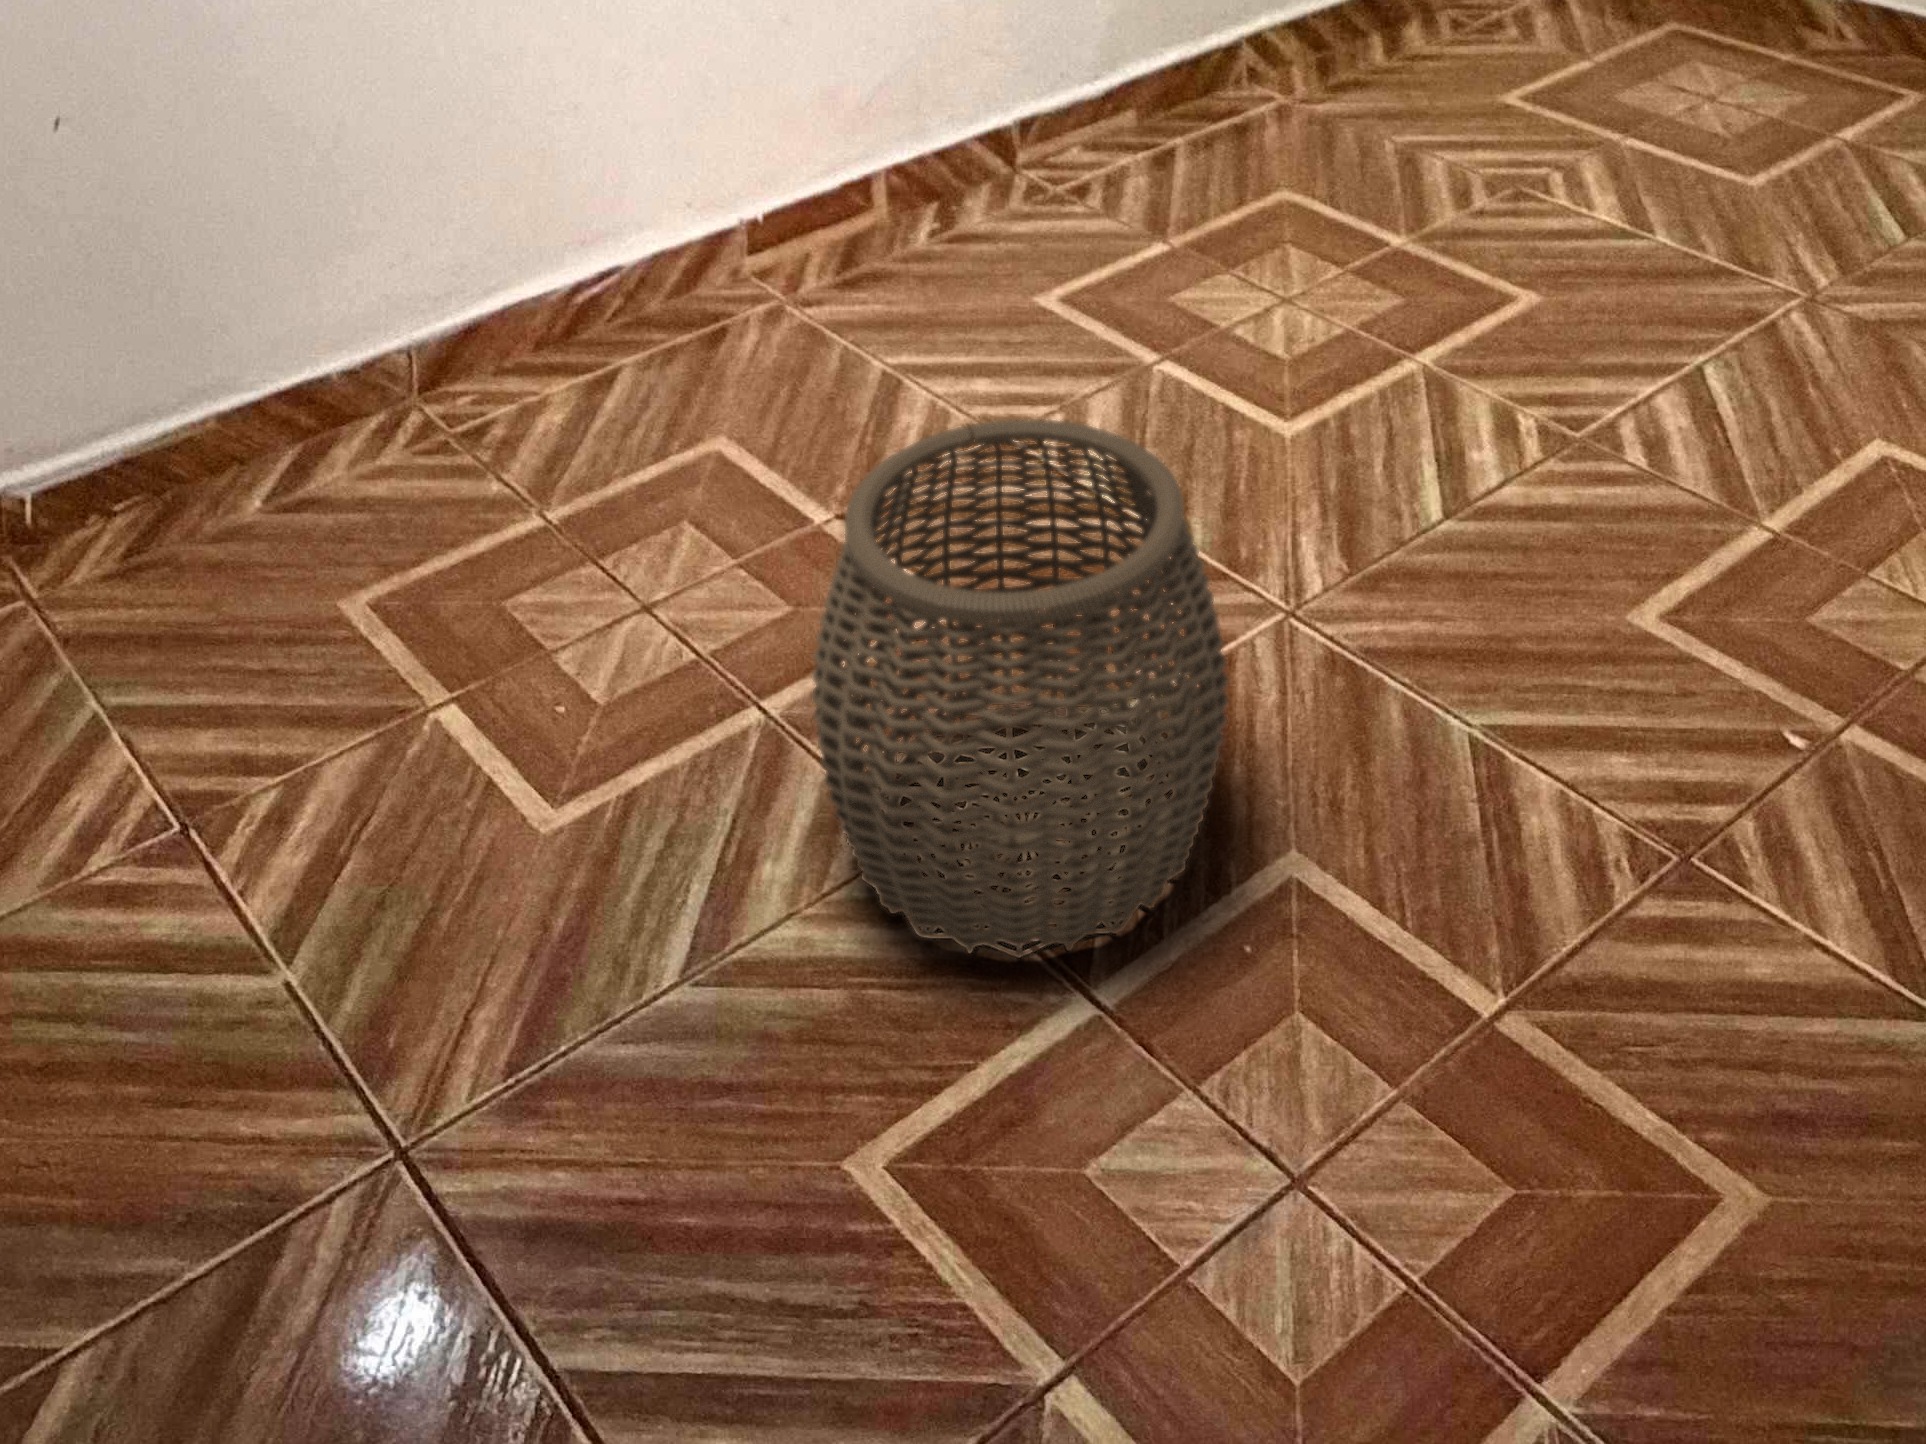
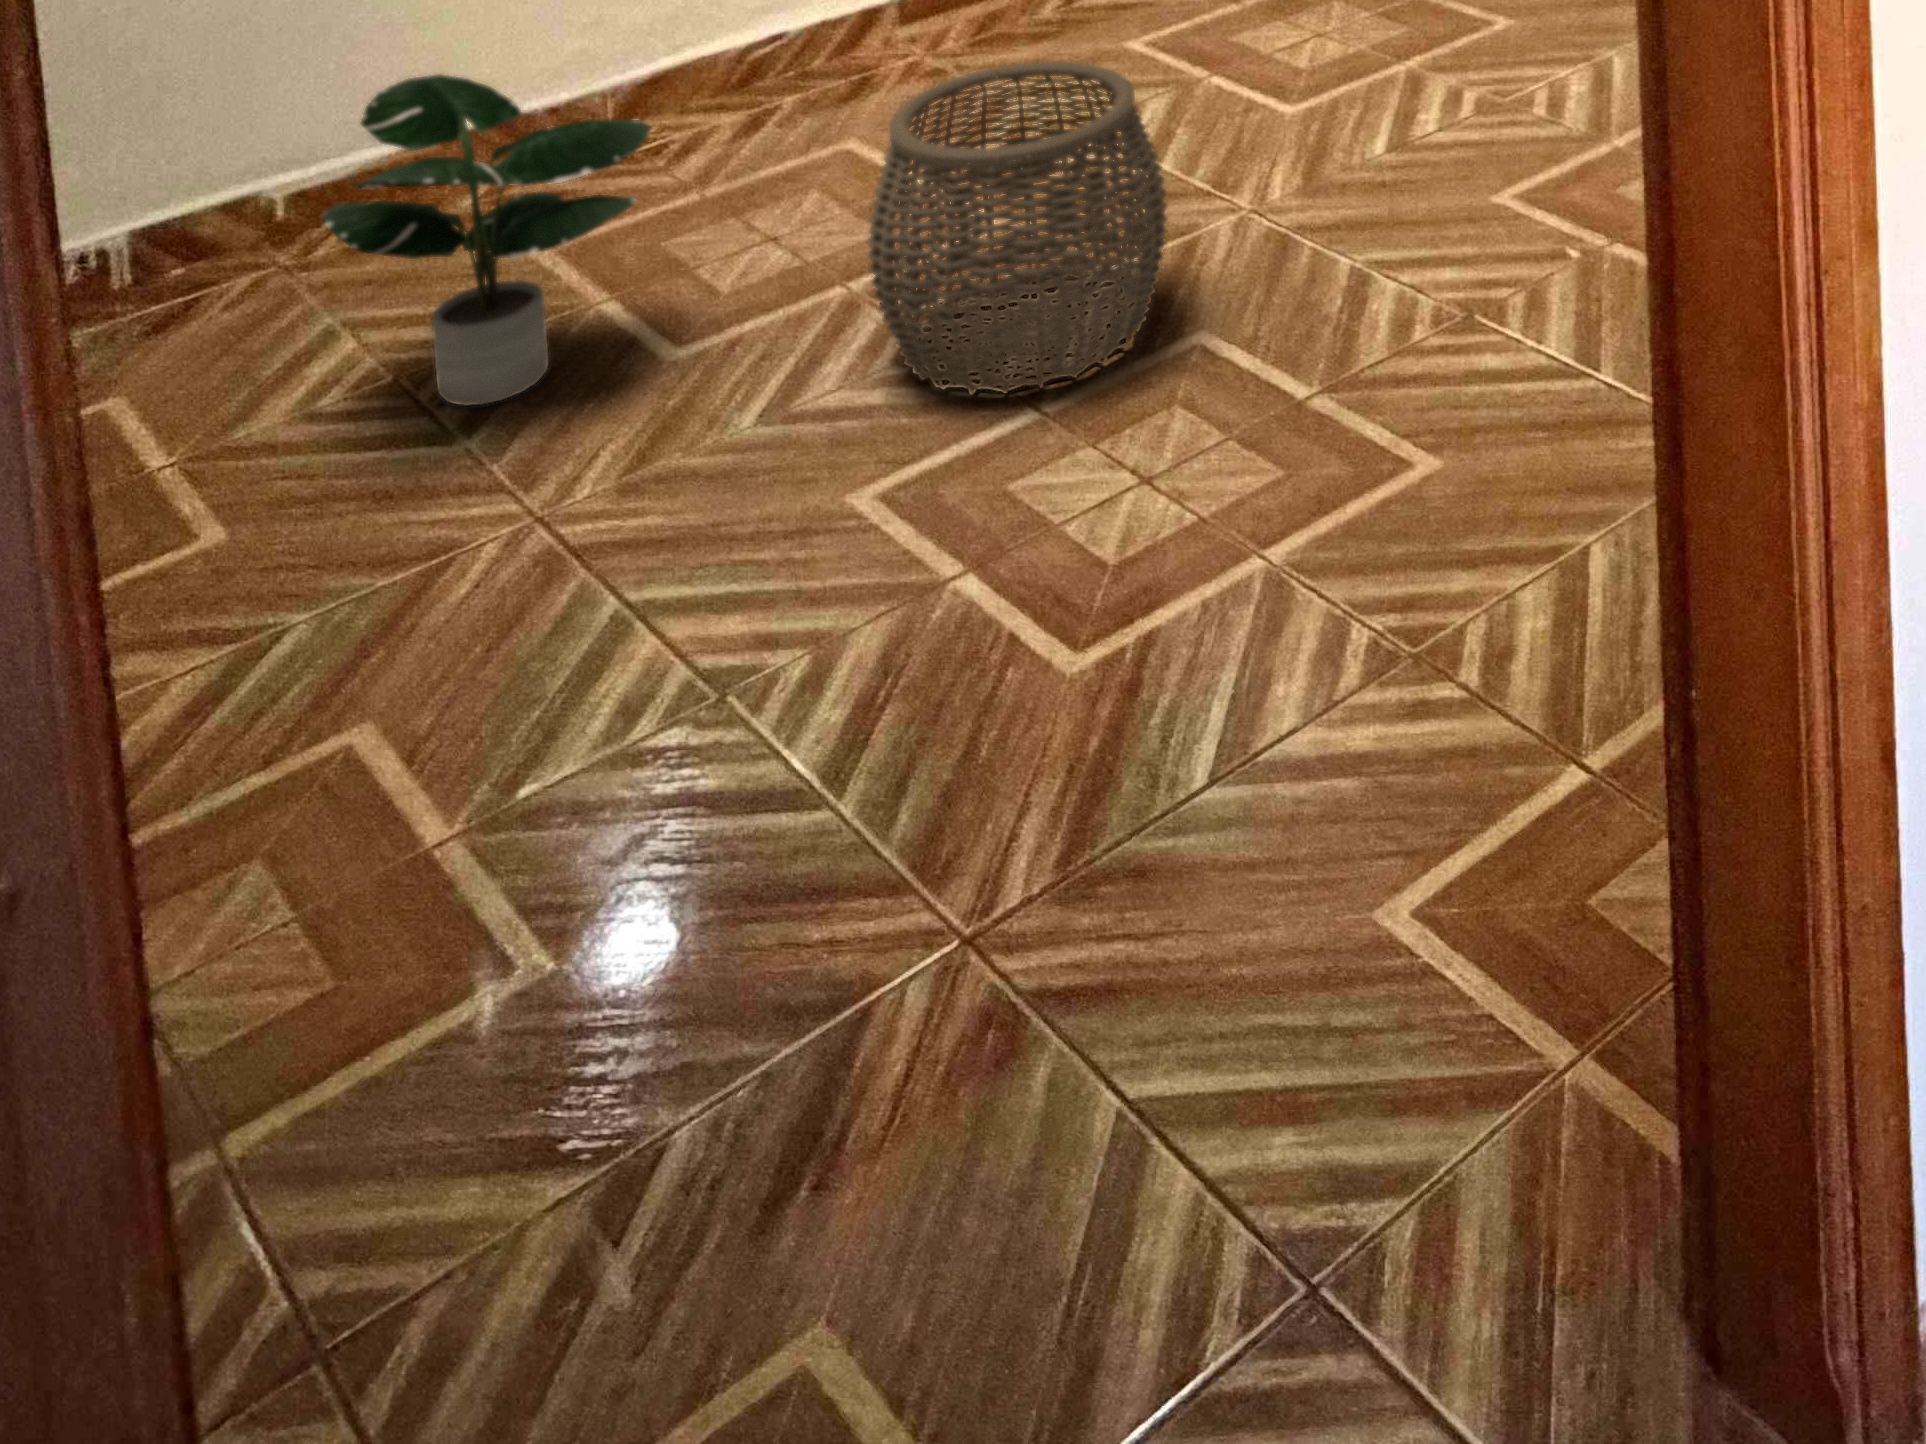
potted plant: none [86,397,510,896] -> present [324,74,651,406]

